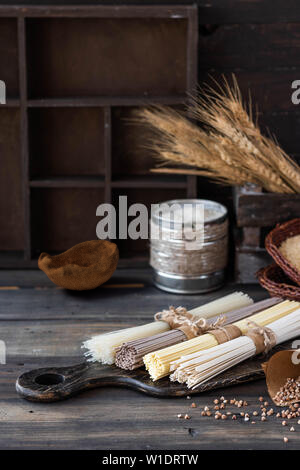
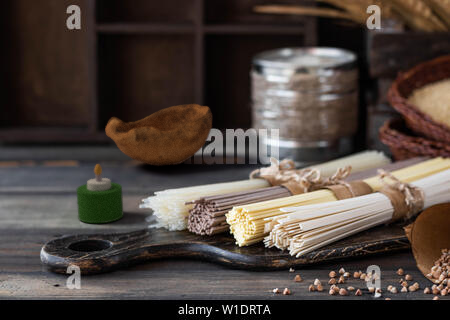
candle: none [29,309,63,353] -> present [77,164,123,223]

